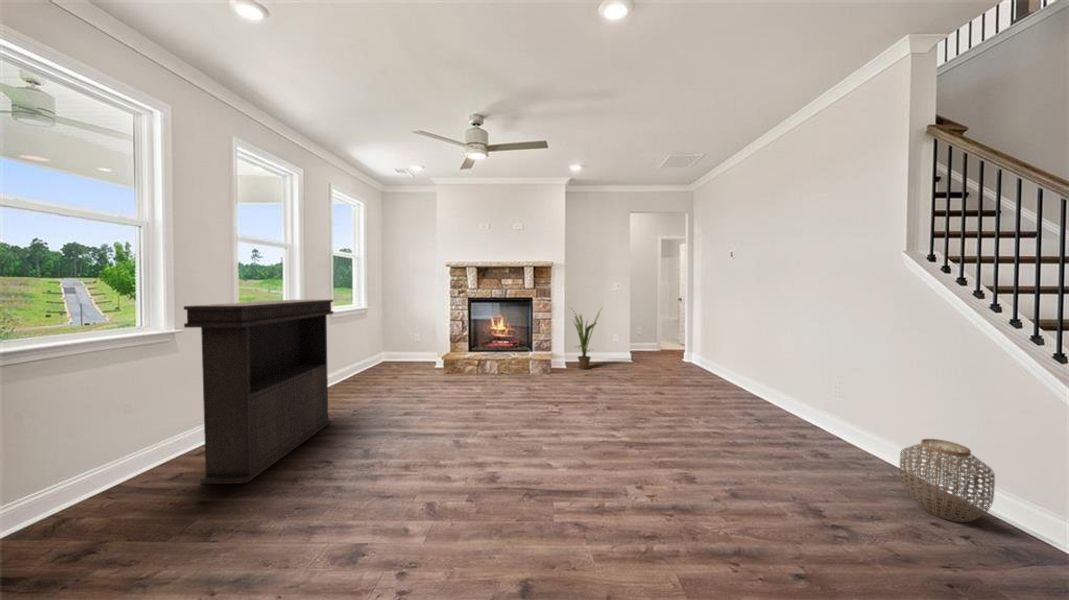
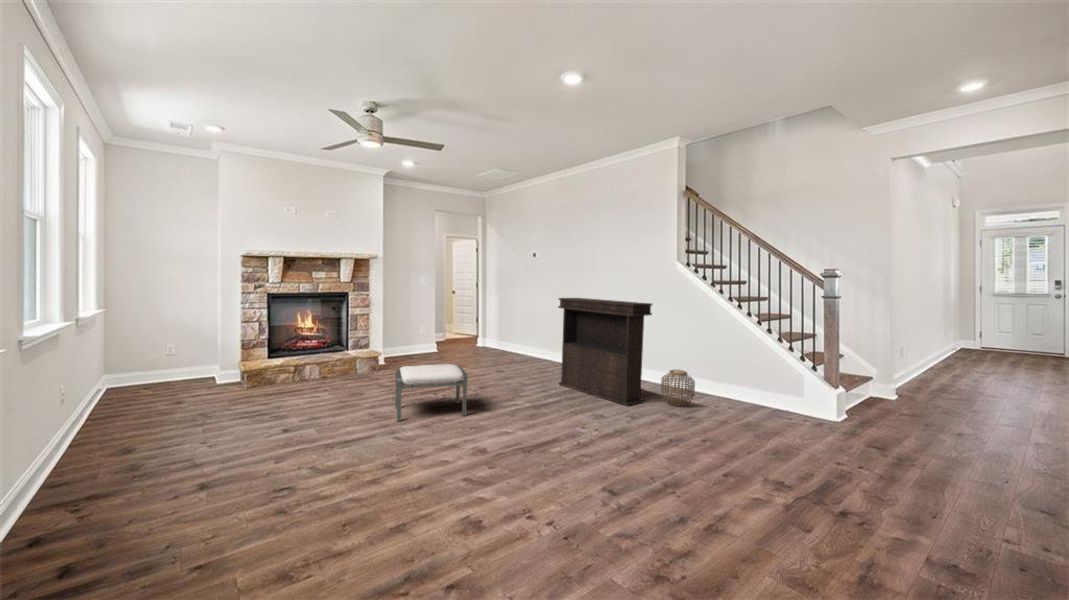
console table: present [184,300,333,484] -> present [558,298,652,406]
house plant: present [575,312,600,369] -> none [384,302,421,363]
ottoman: none [485,370,569,436] -> present [395,364,468,421]

